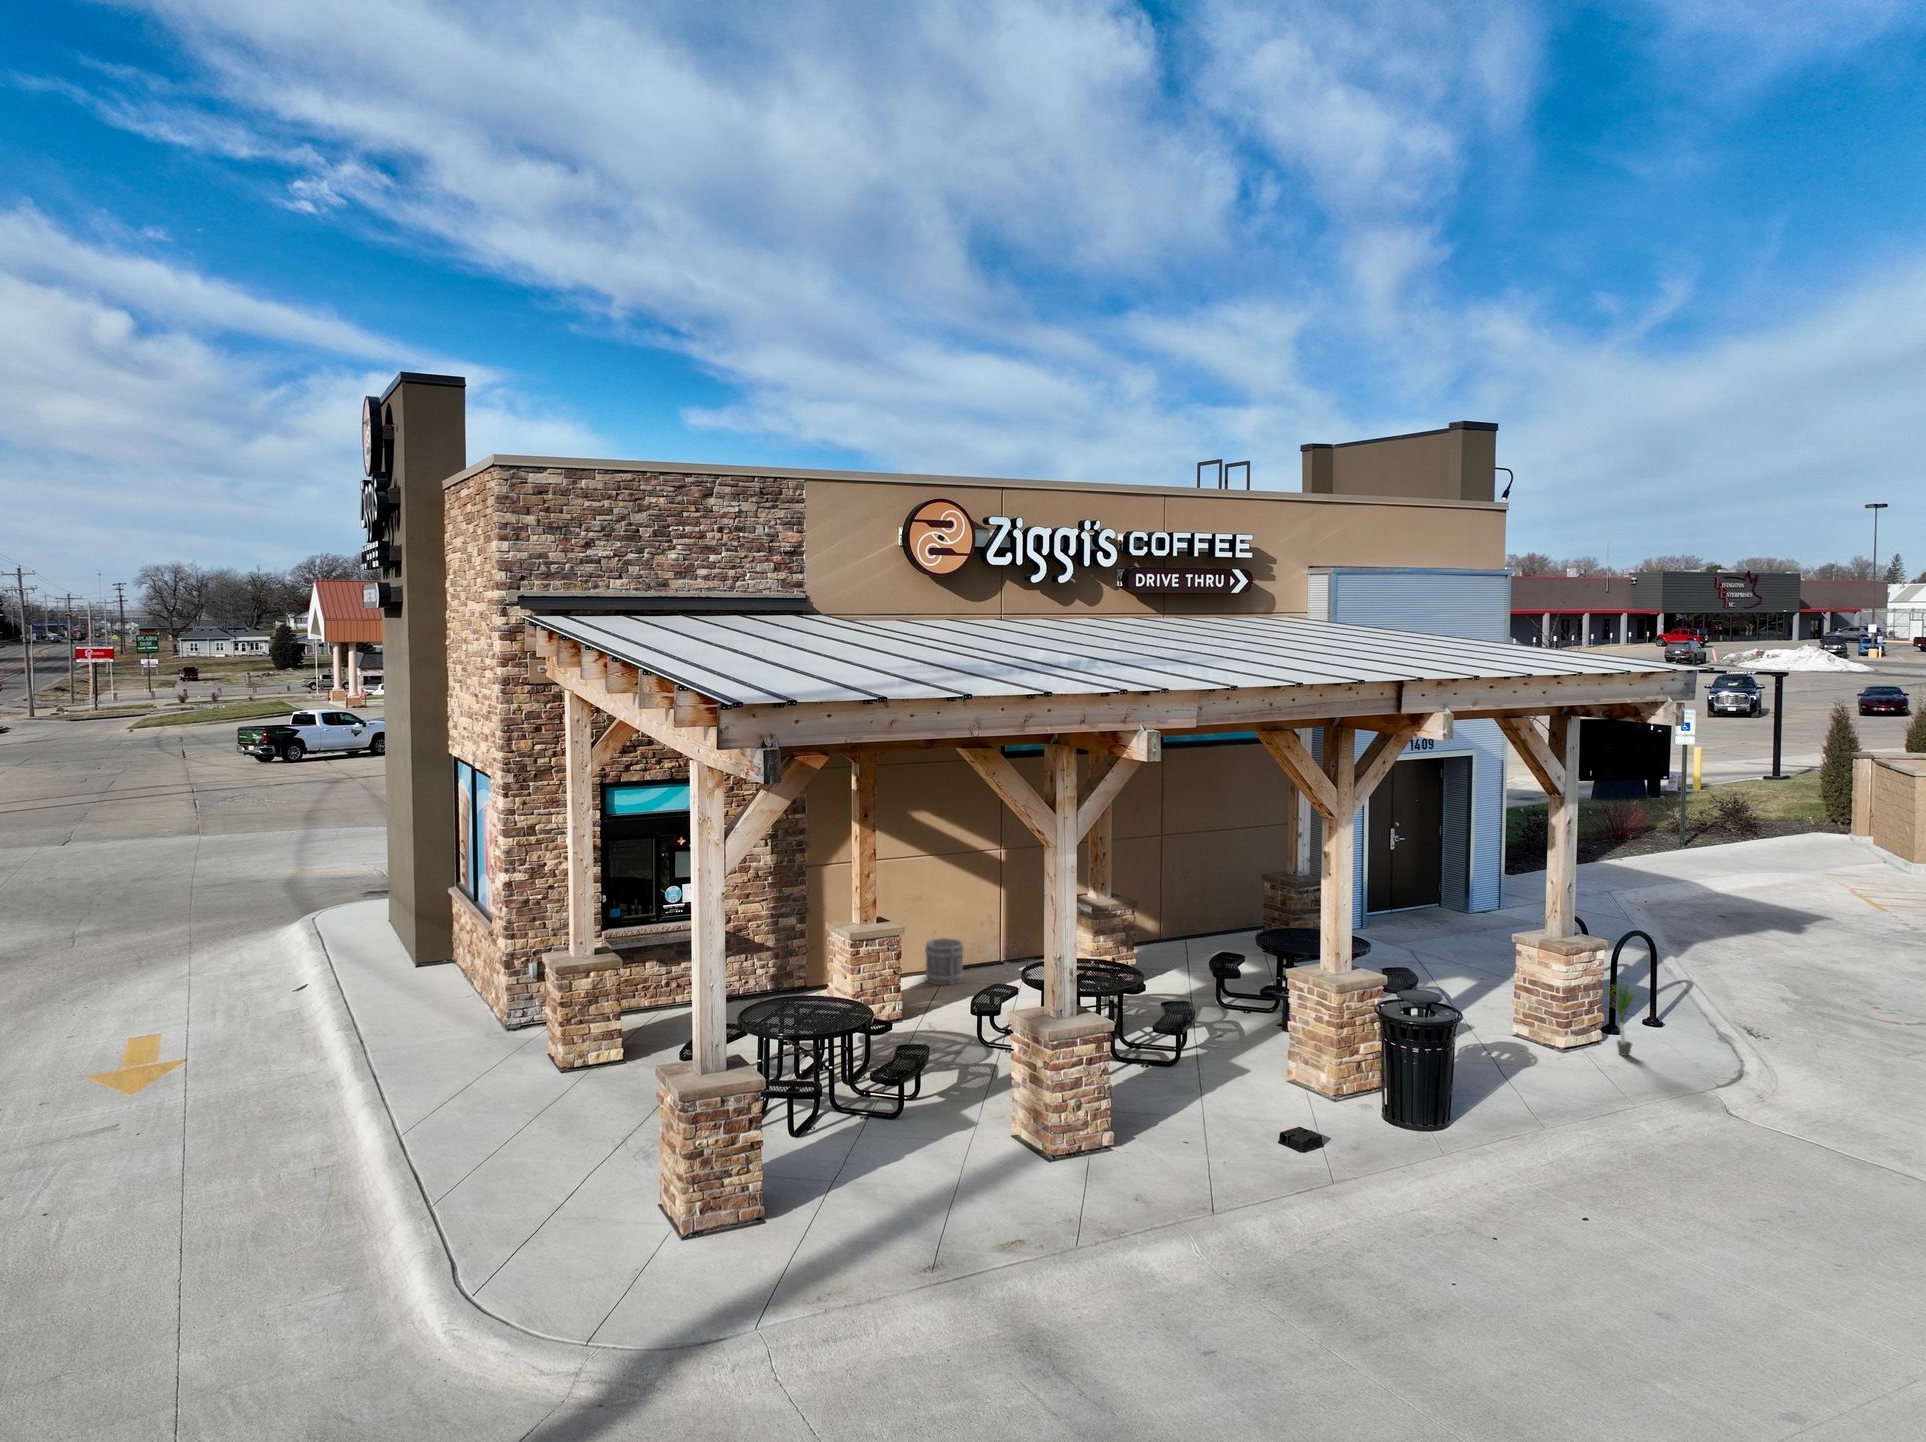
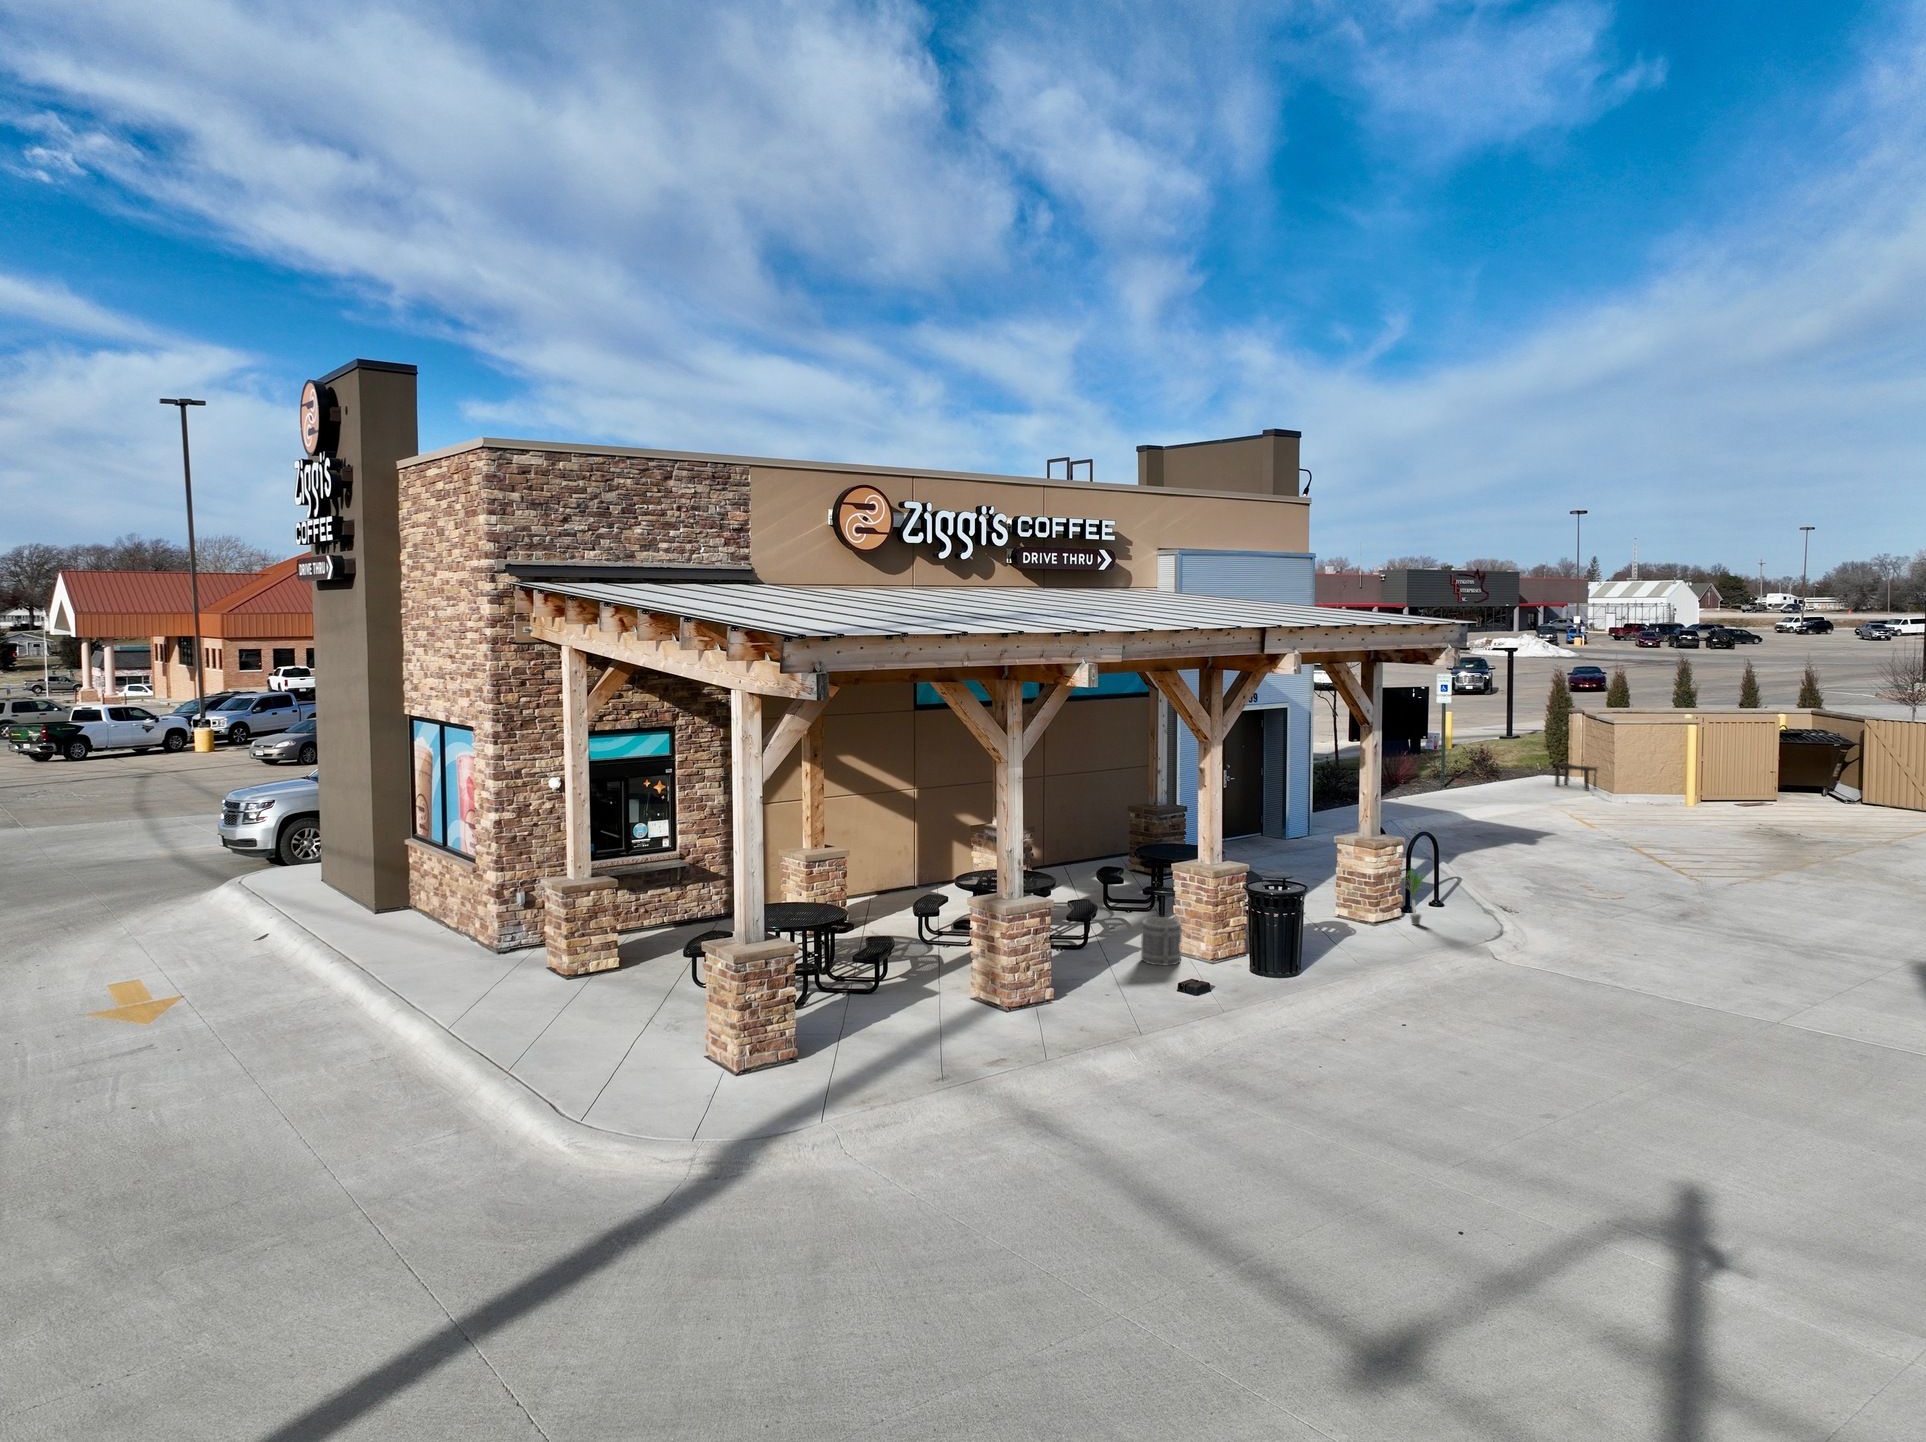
bench: none [1832,821,1895,858] -> present [1555,763,1597,790]
bucket: present [925,938,964,985] -> present [1141,917,1182,966]

